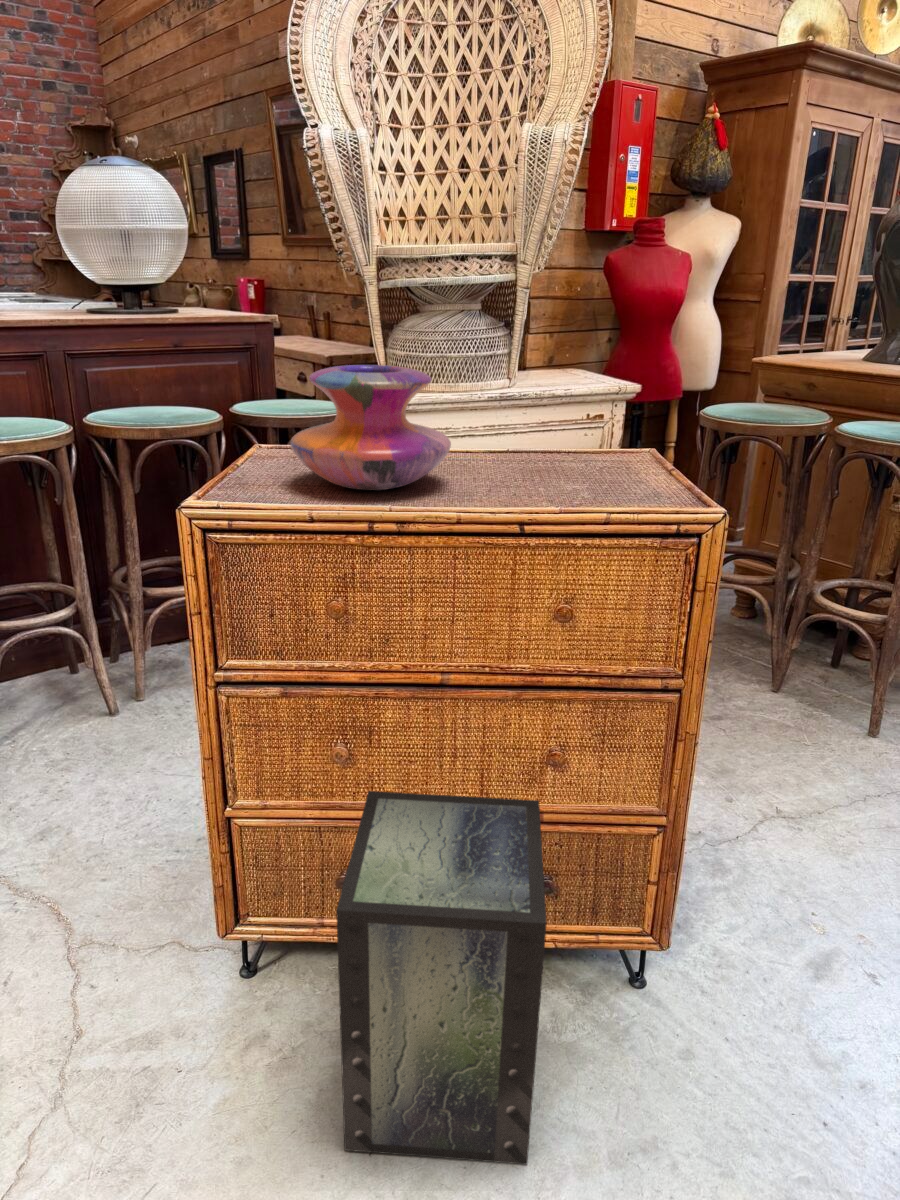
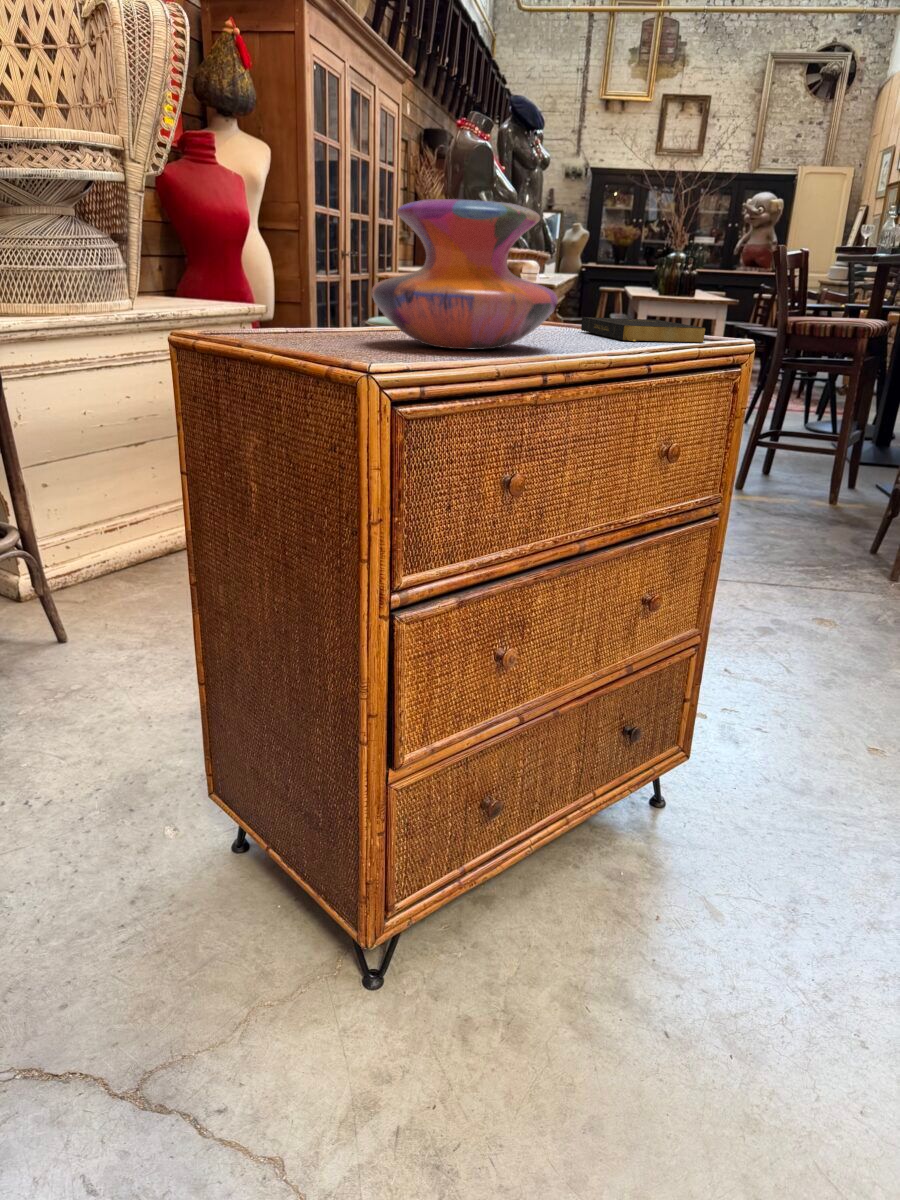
book: none [586,455,715,503] -> present [581,317,705,343]
storage box: present [336,791,546,1164] -> none [512,645,809,1048]

